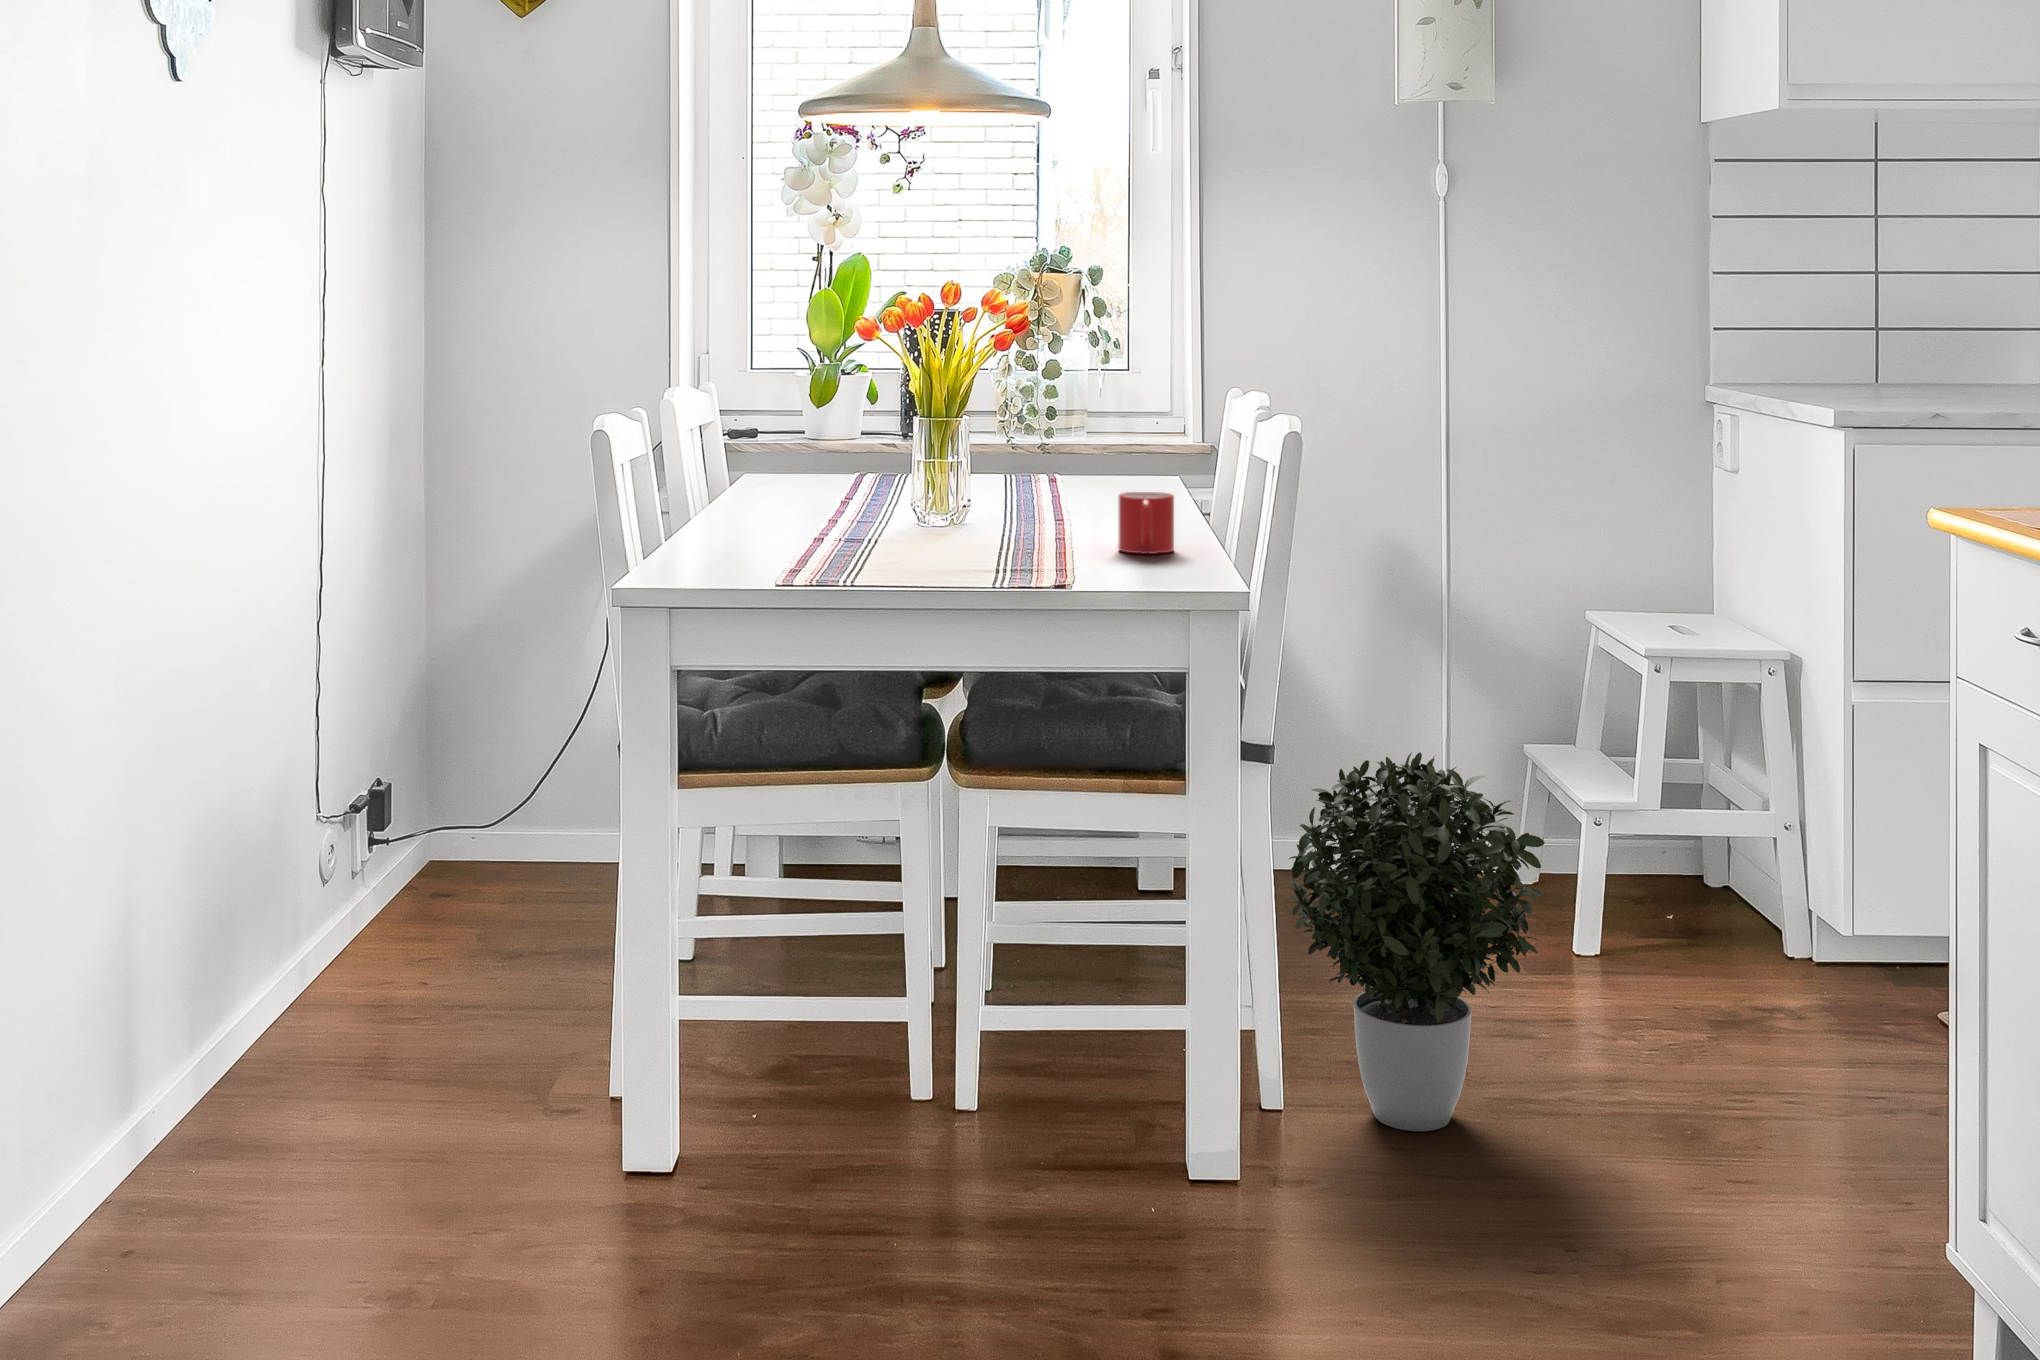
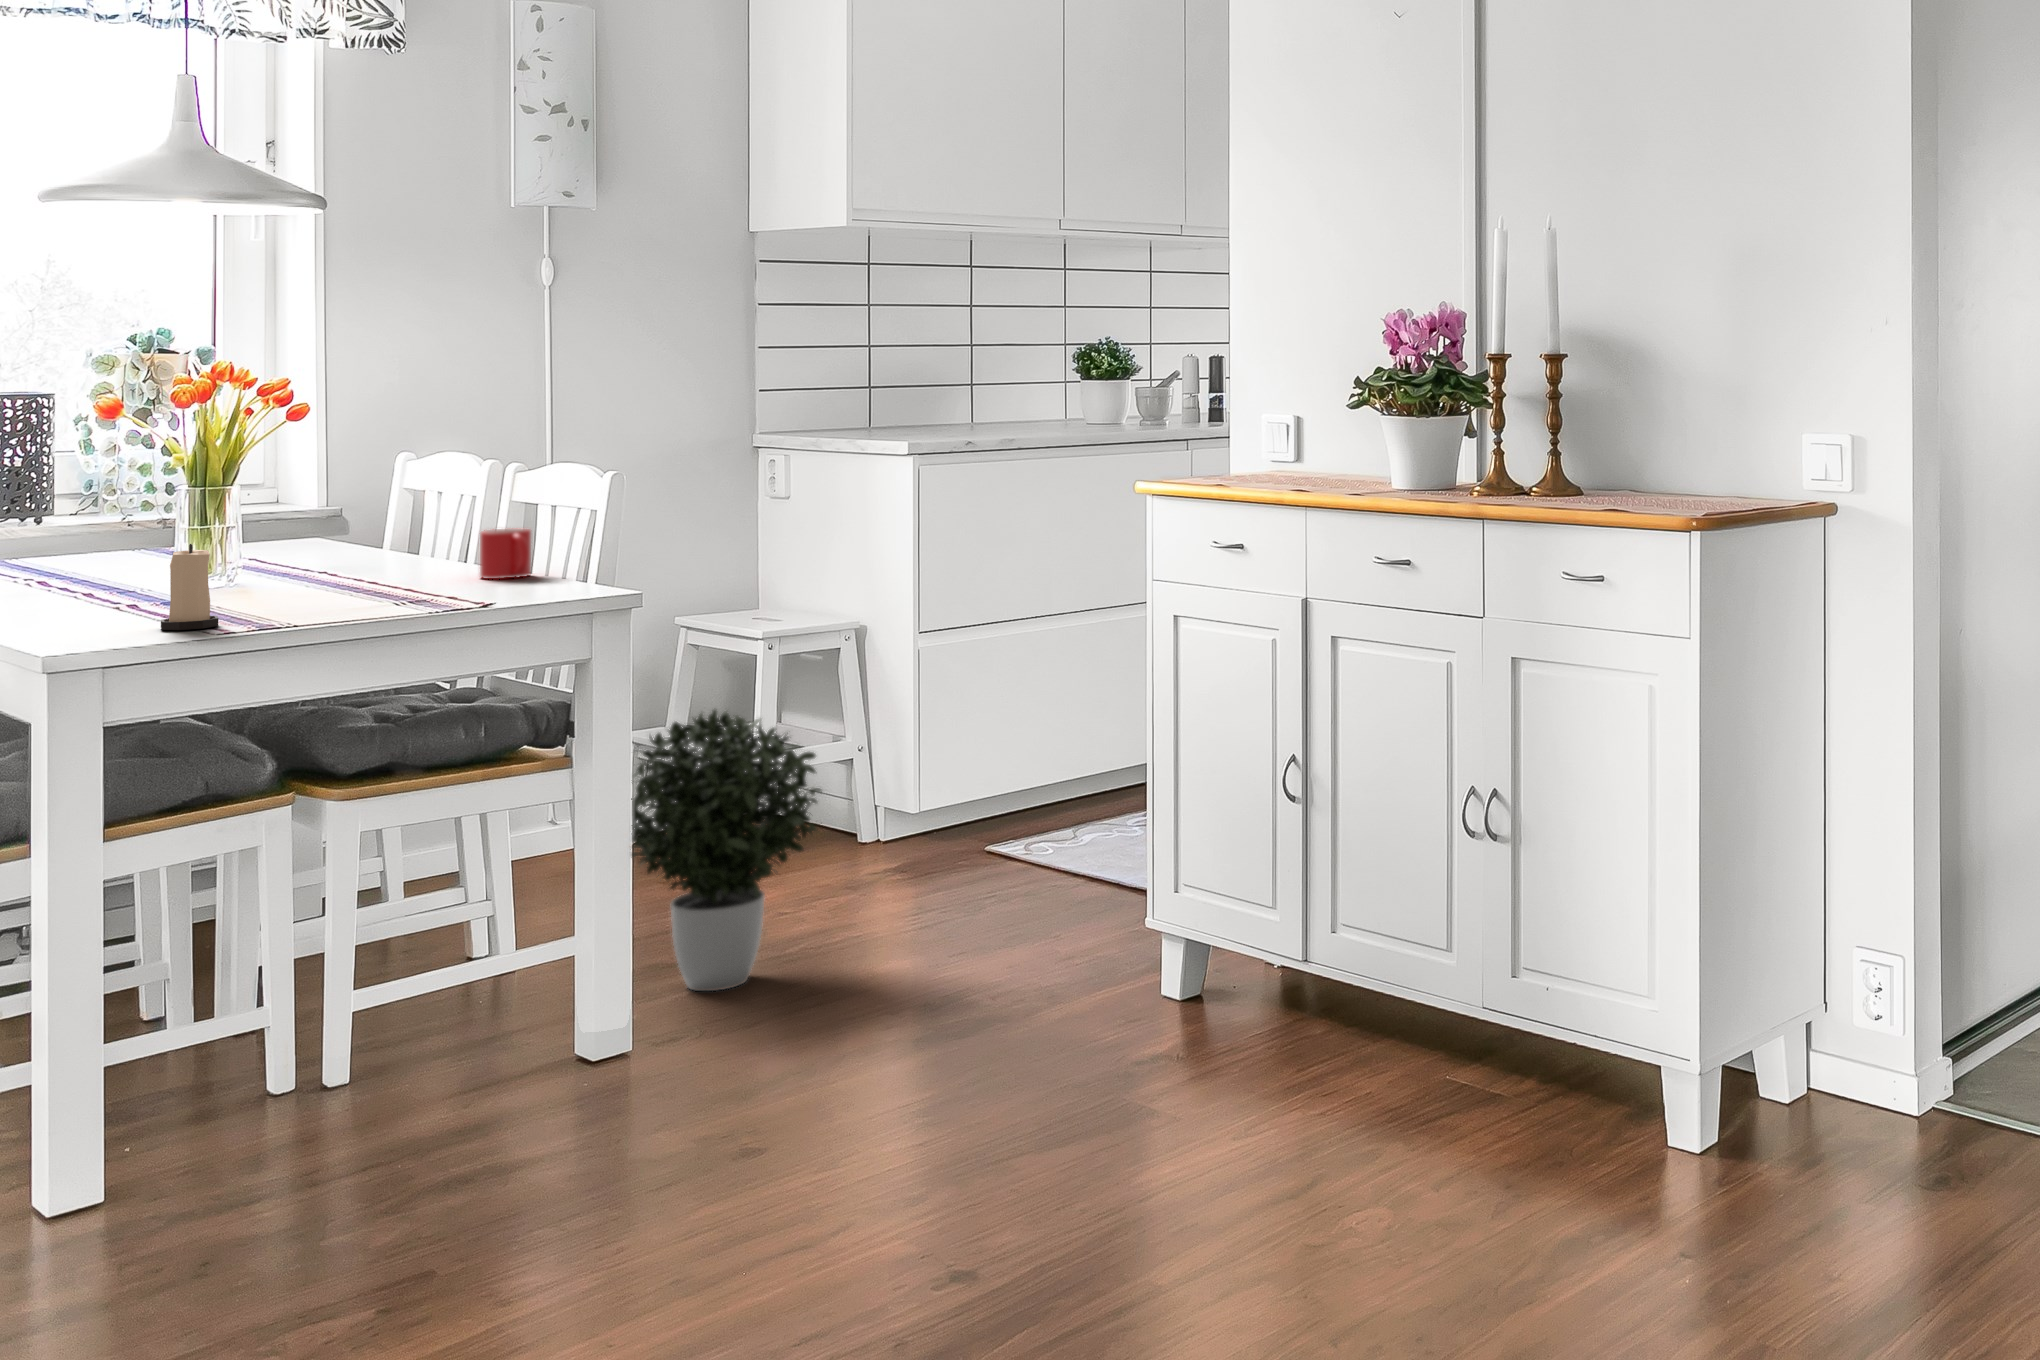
candle: none [692,485,748,581] -> present [161,544,218,630]

